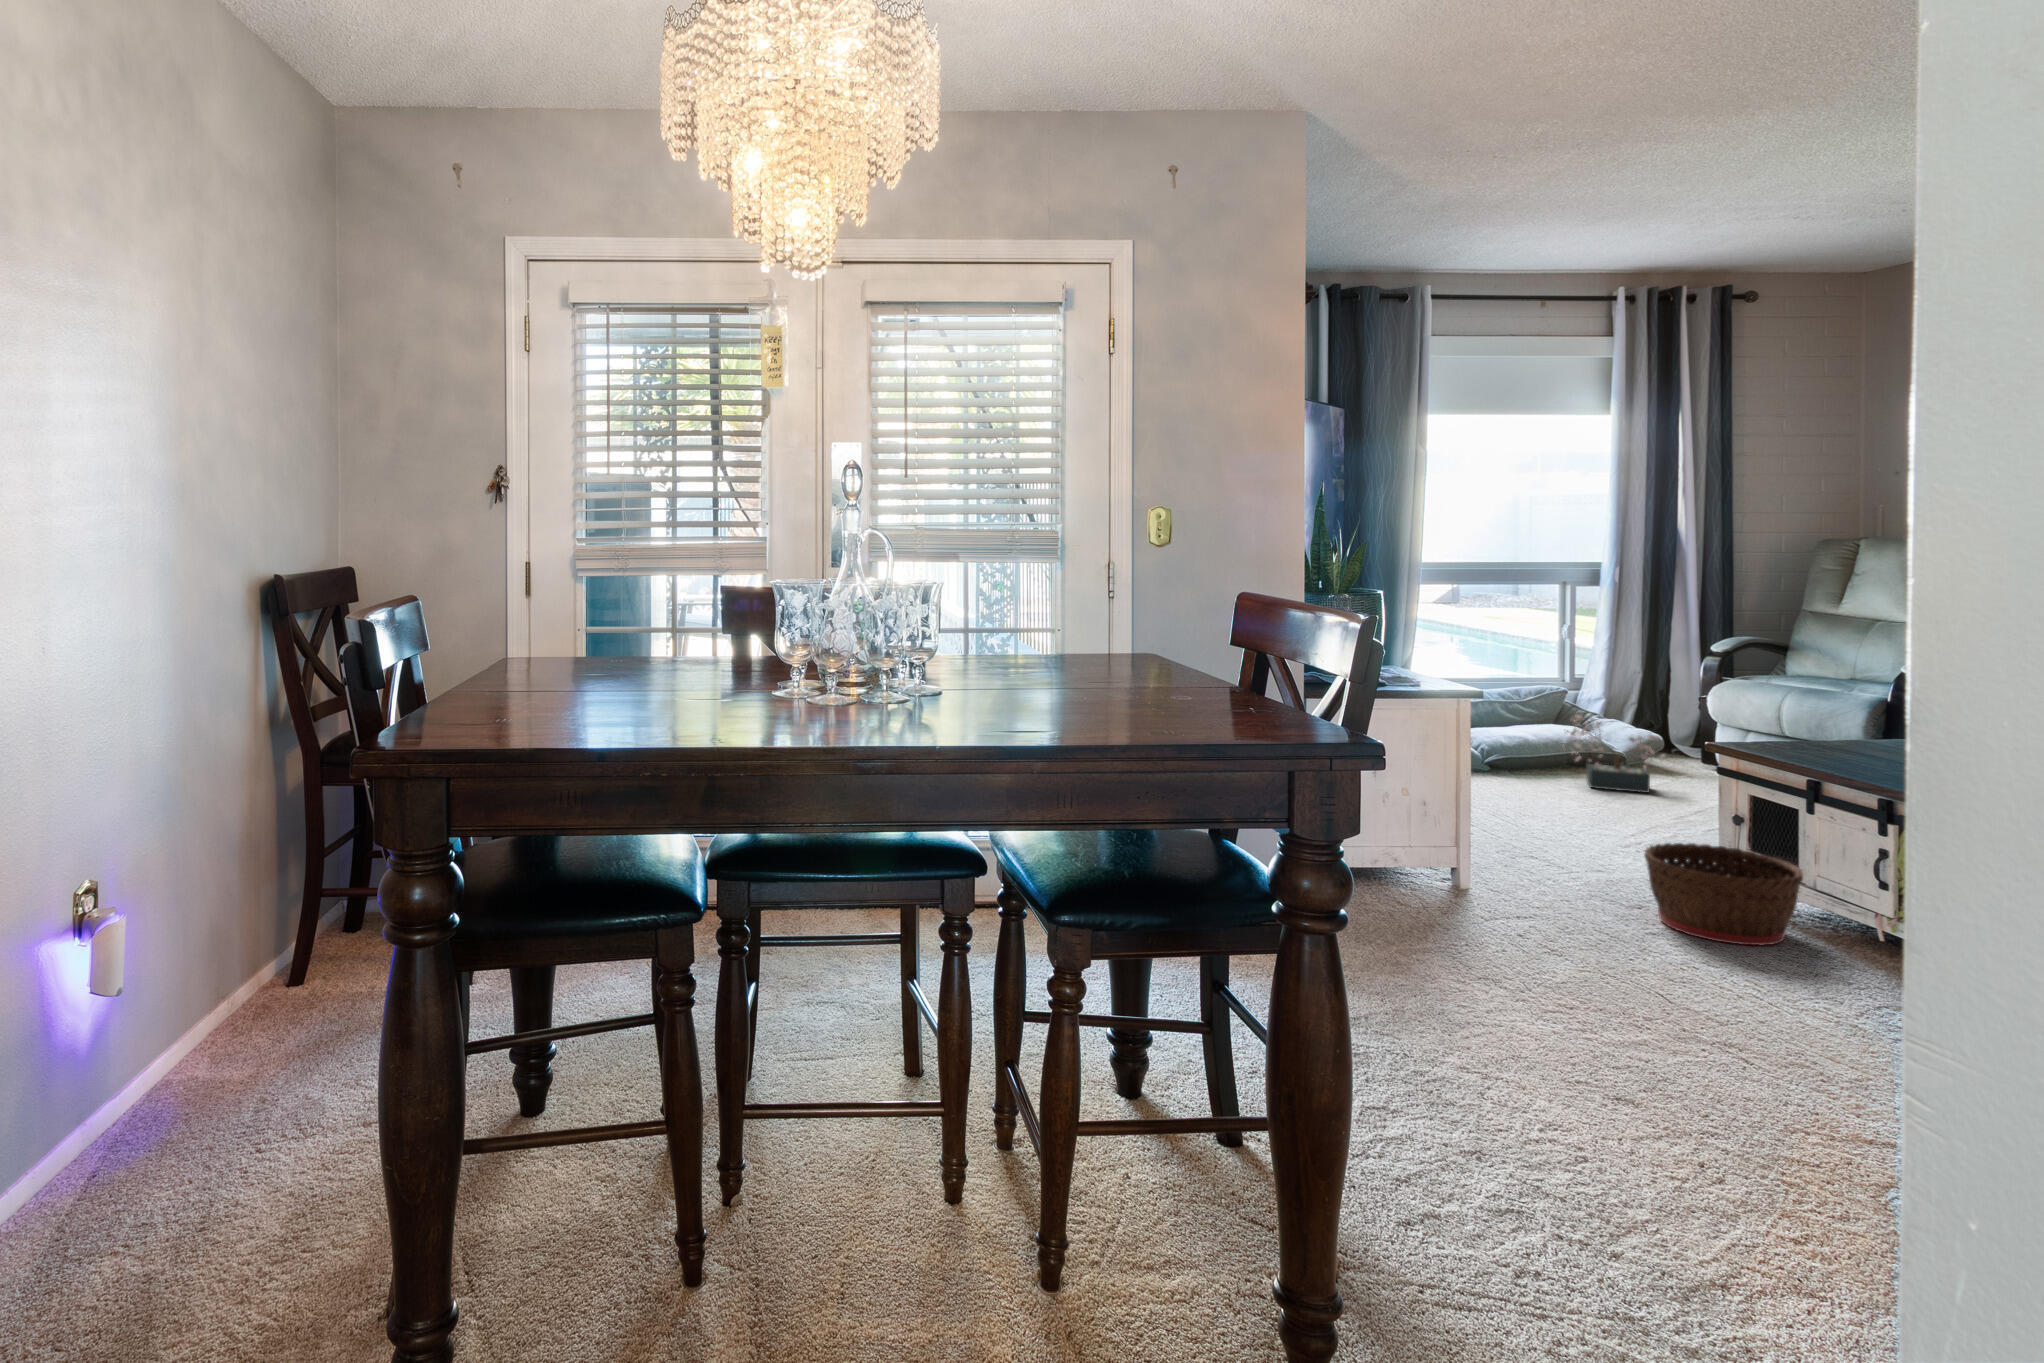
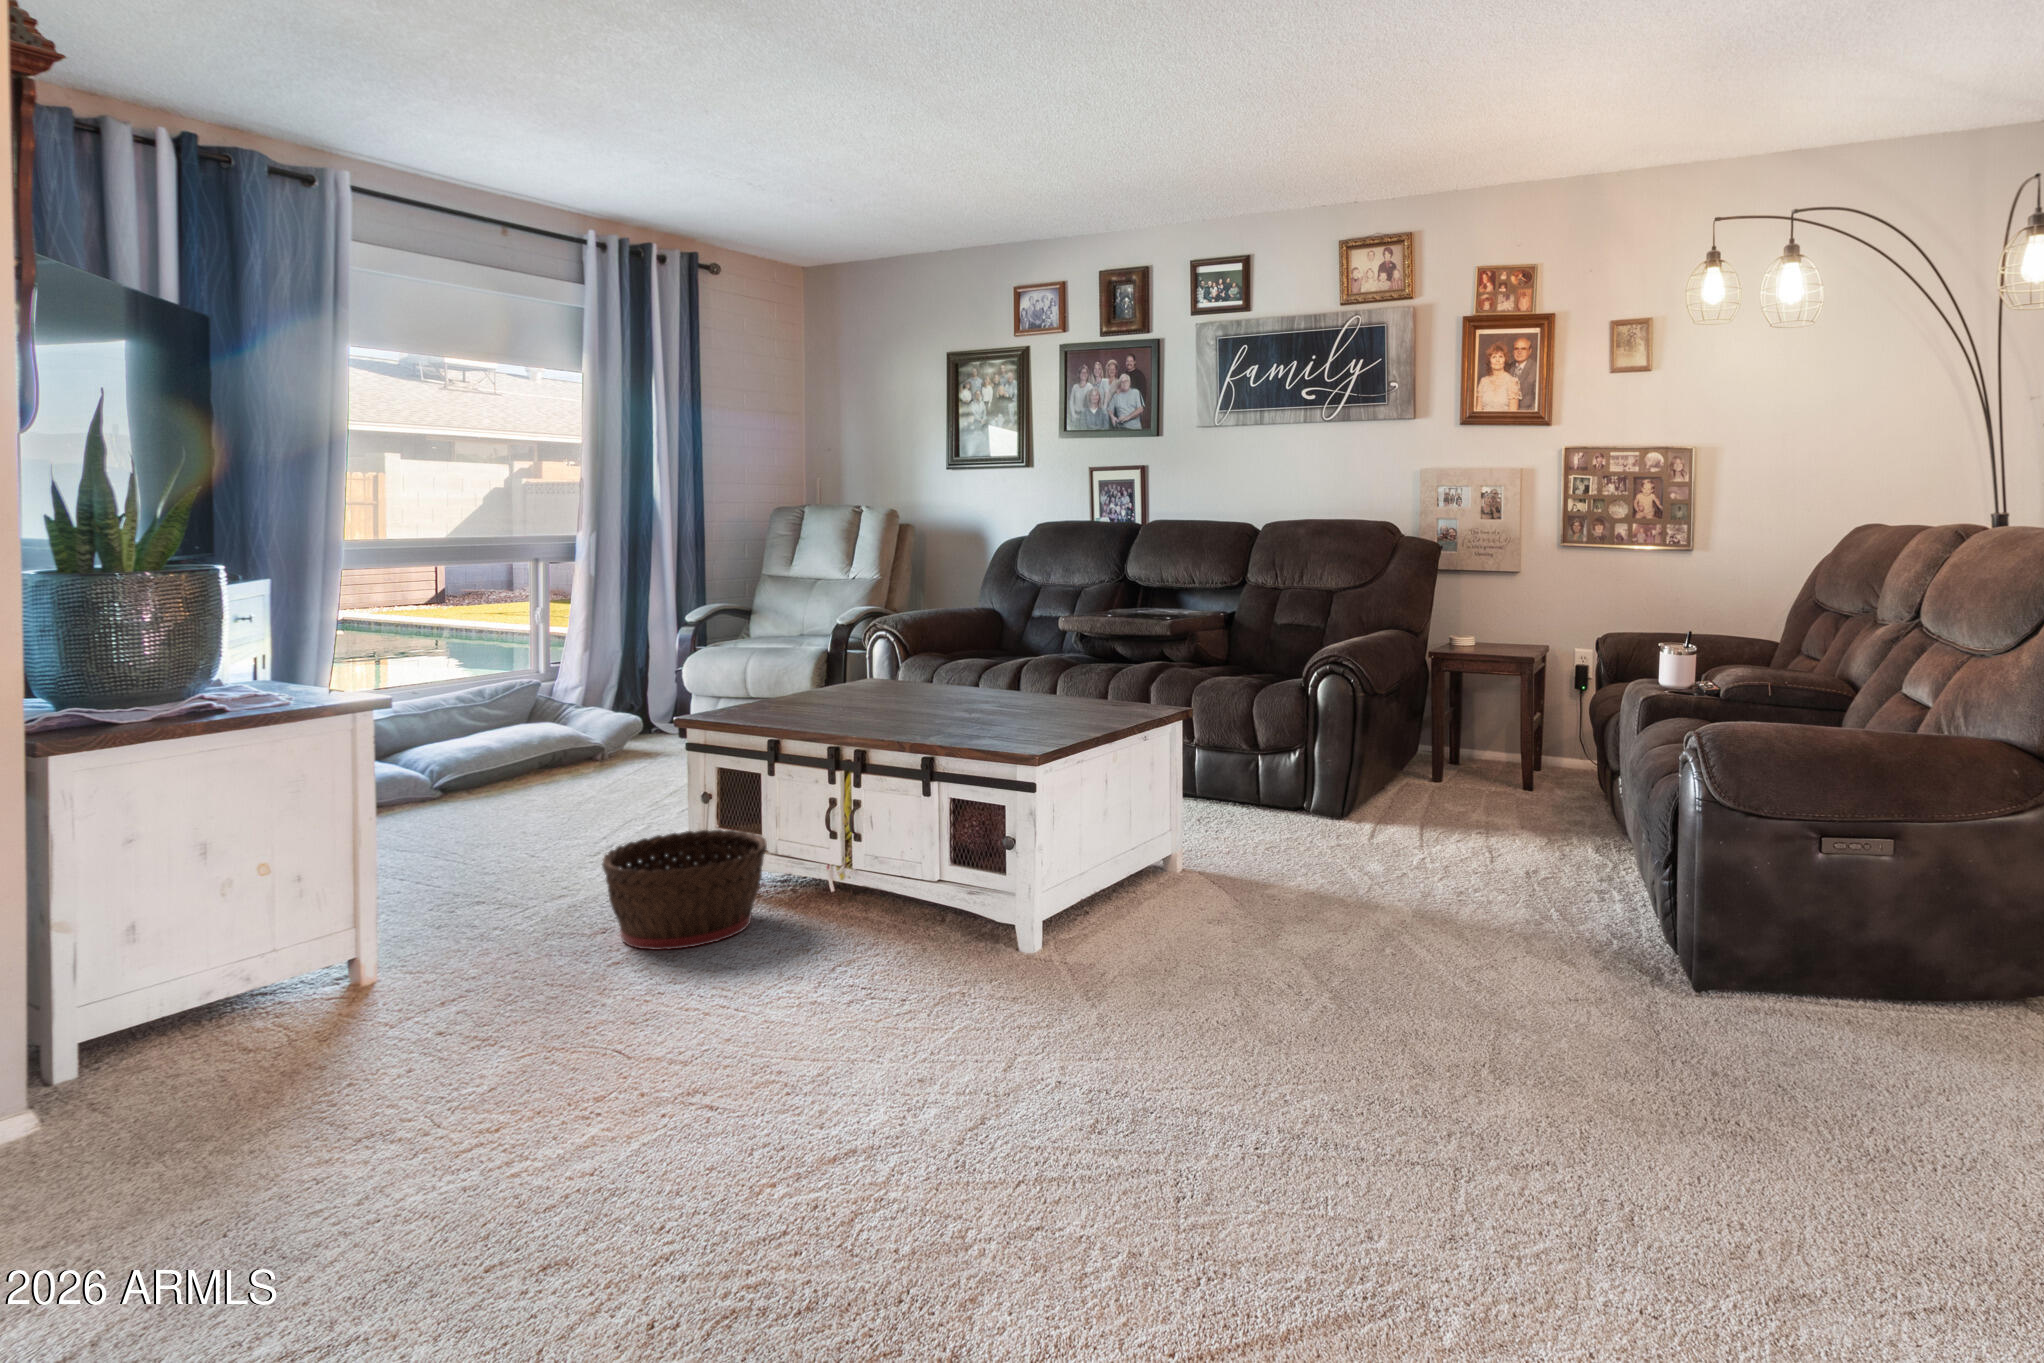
decorative plant: present [1563,715,1665,793] -> none [527,705,641,791]

